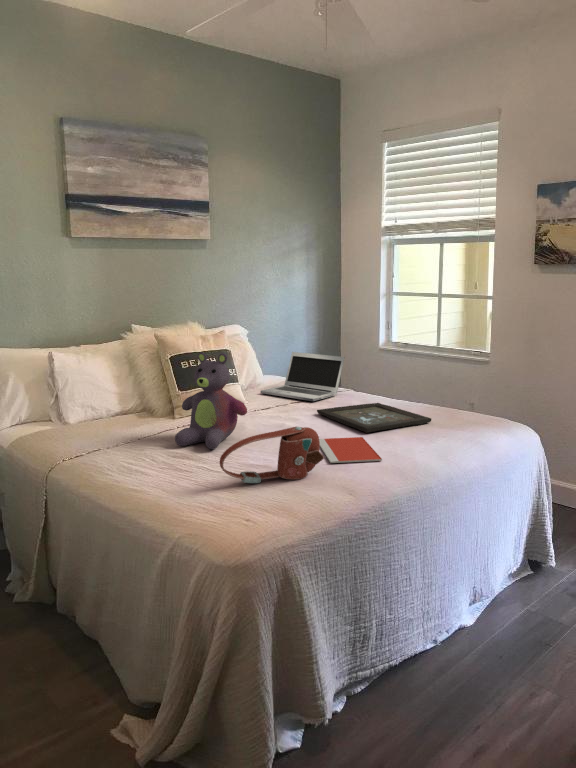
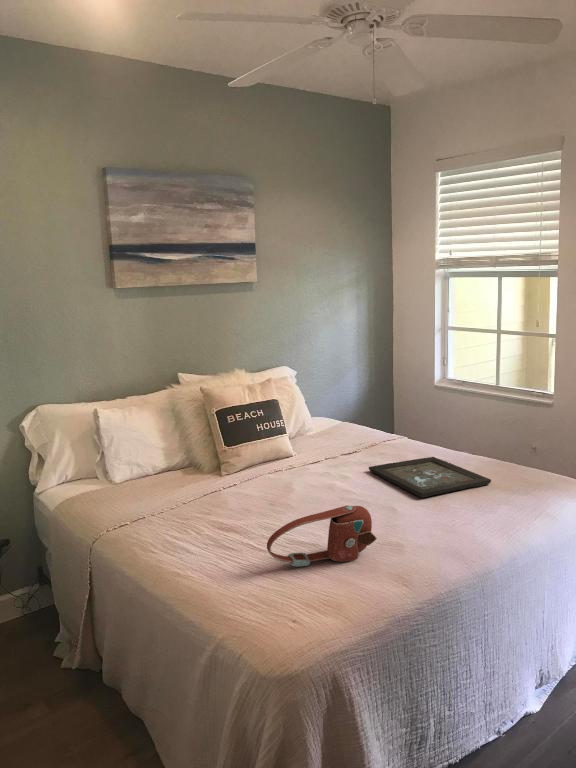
stuffed bear: present [175,352,247,449] -> none [221,416,295,519]
laptop: present [260,352,345,401] -> none [309,397,398,454]
notebook: present [319,437,382,463] -> none [368,504,439,540]

